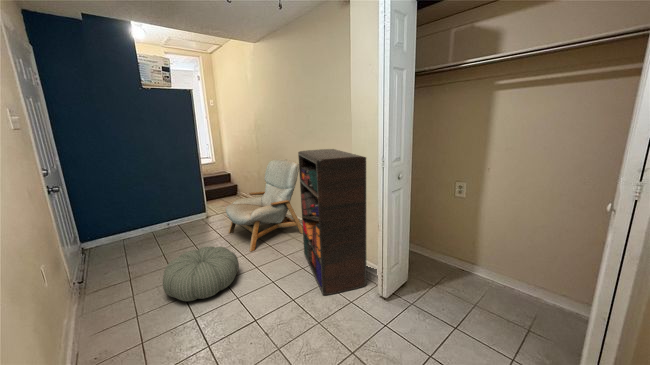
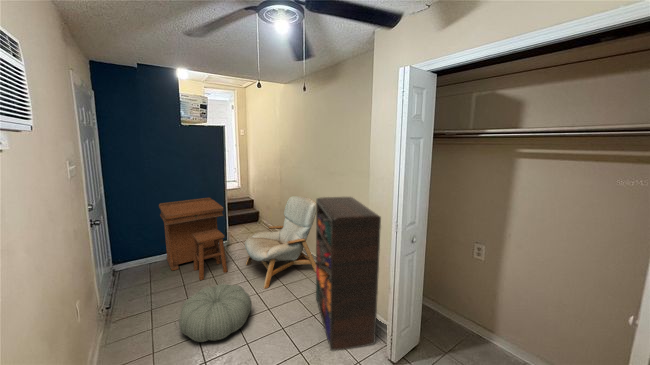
desk: none [126,168,210,250] -> present [159,198,228,280]

